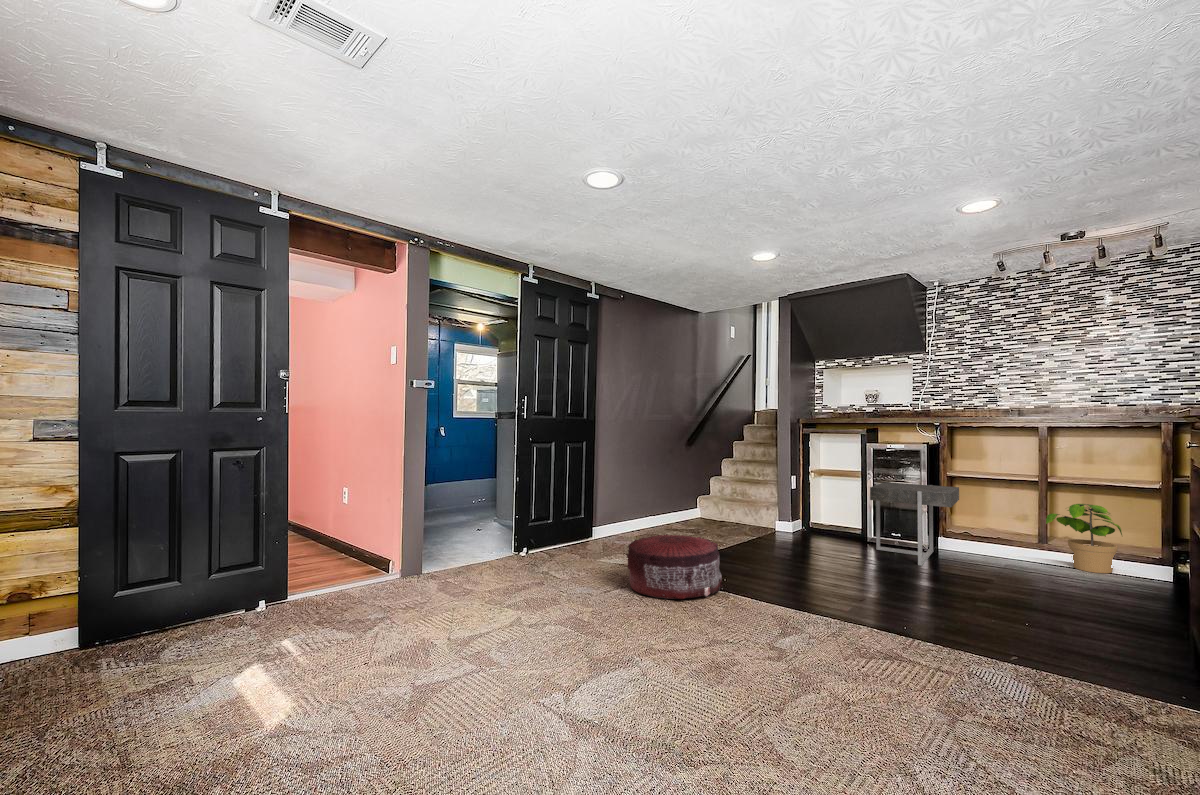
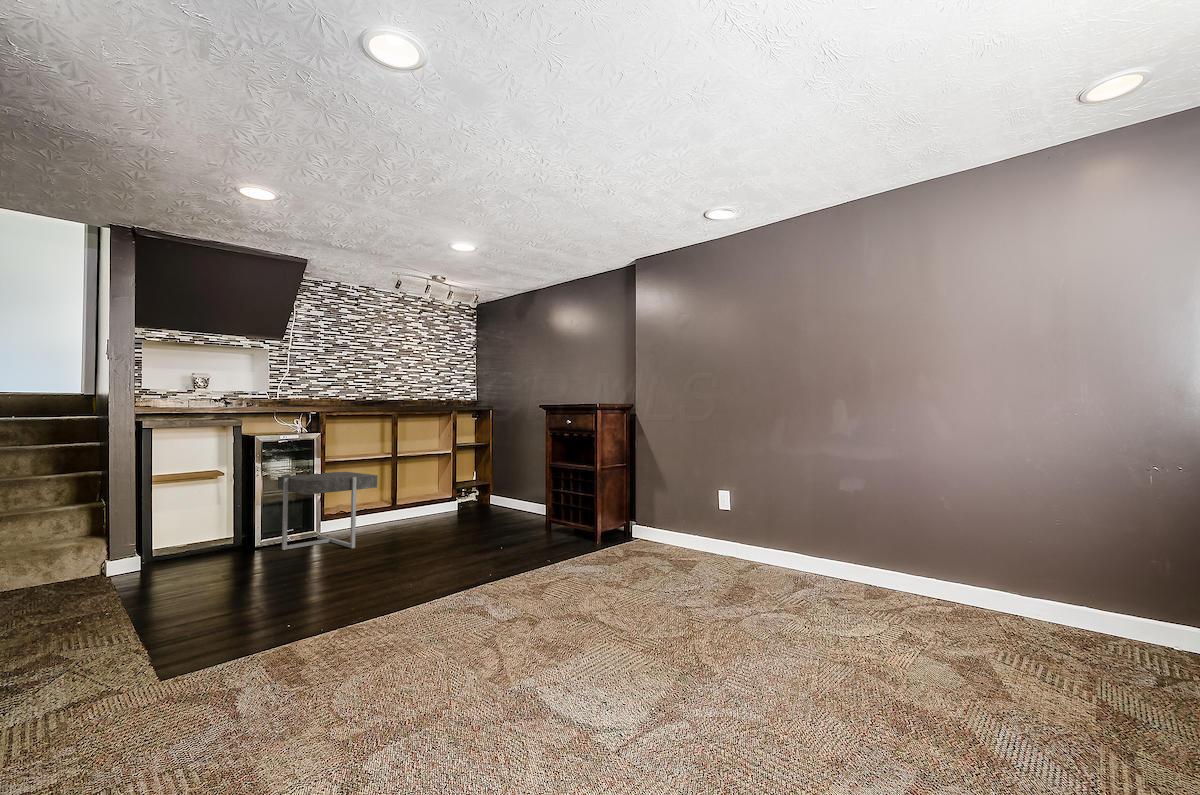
potted plant: present [1046,504,1122,573] -> none [396,471,448,521]
pouf: present [627,534,723,599] -> none [203,570,360,684]

